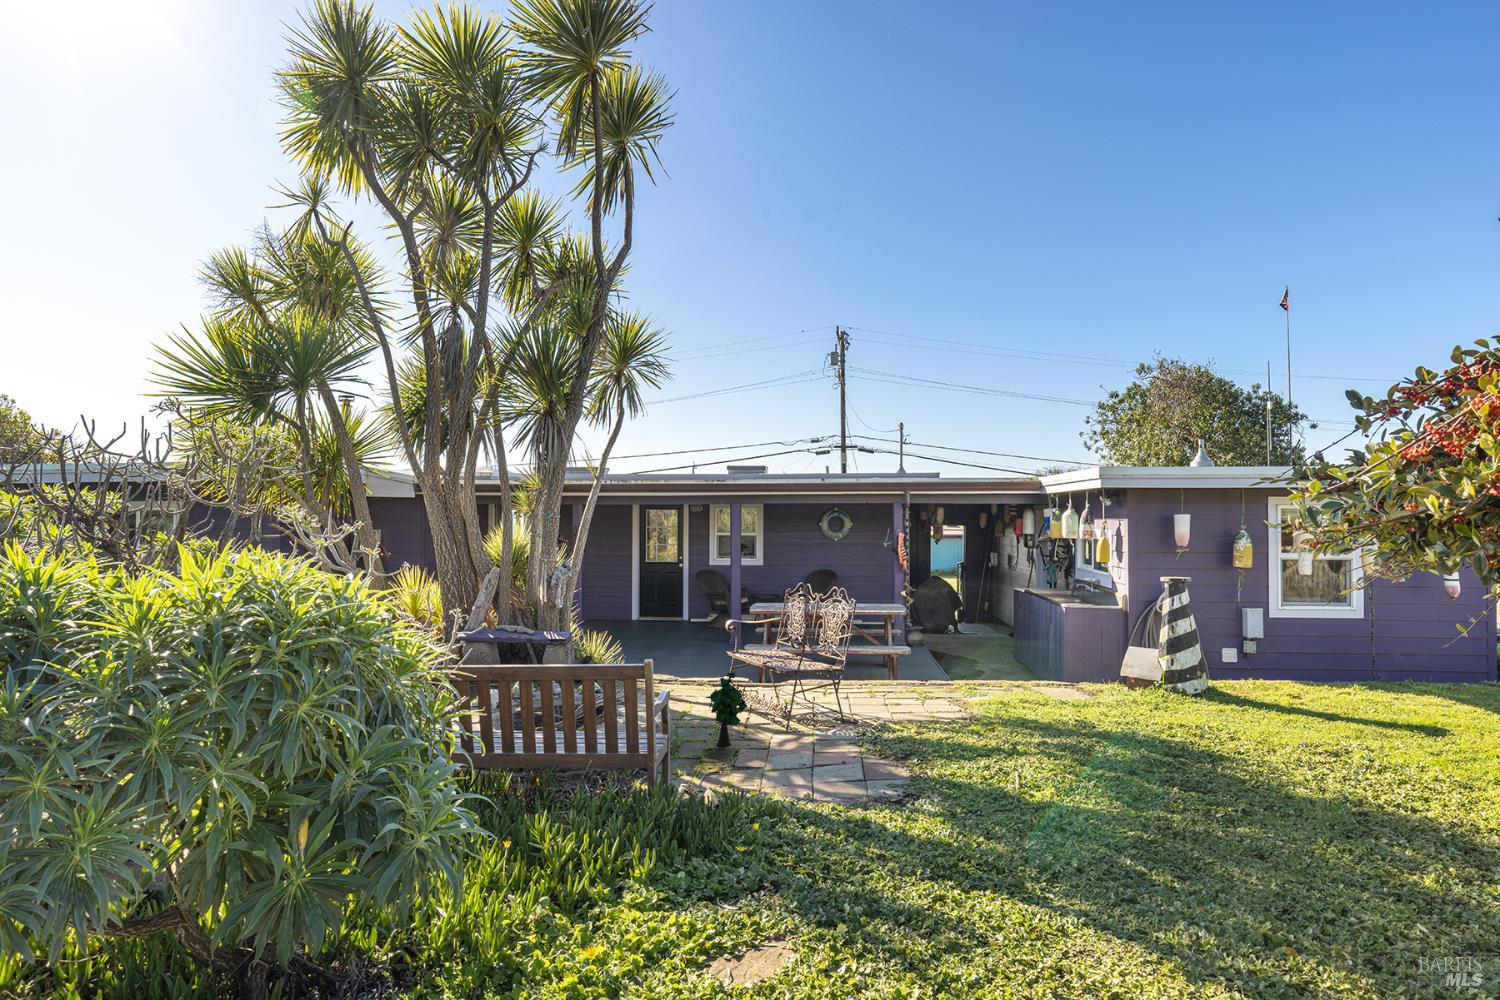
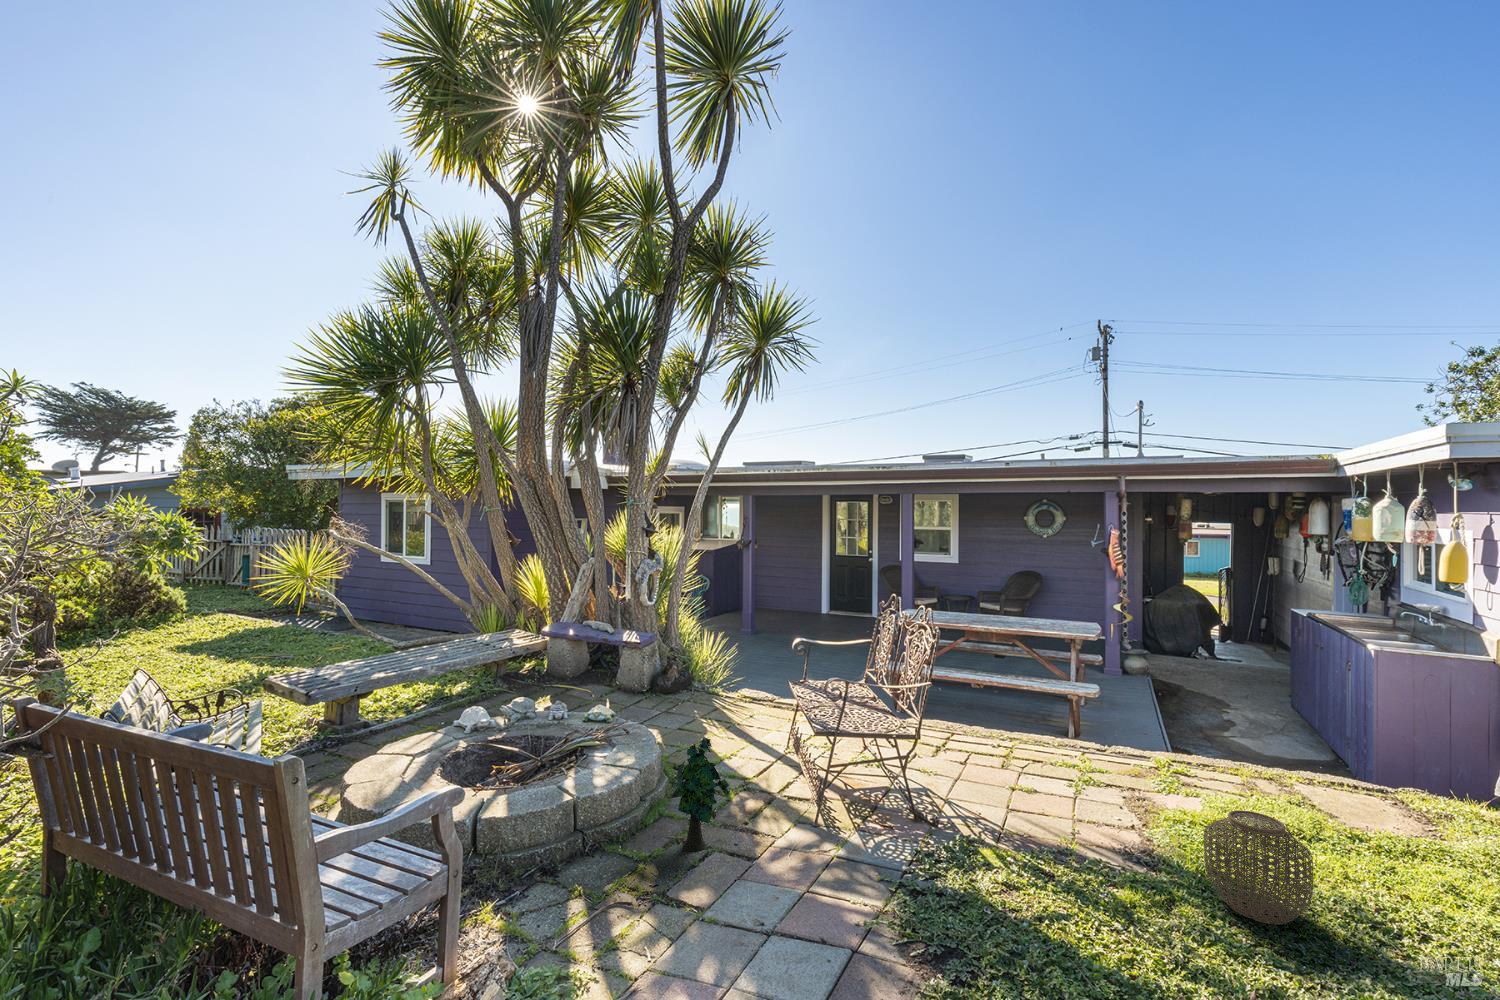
woven basket: none [1002,680,1050,733] -> present [1204,810,1313,925]

